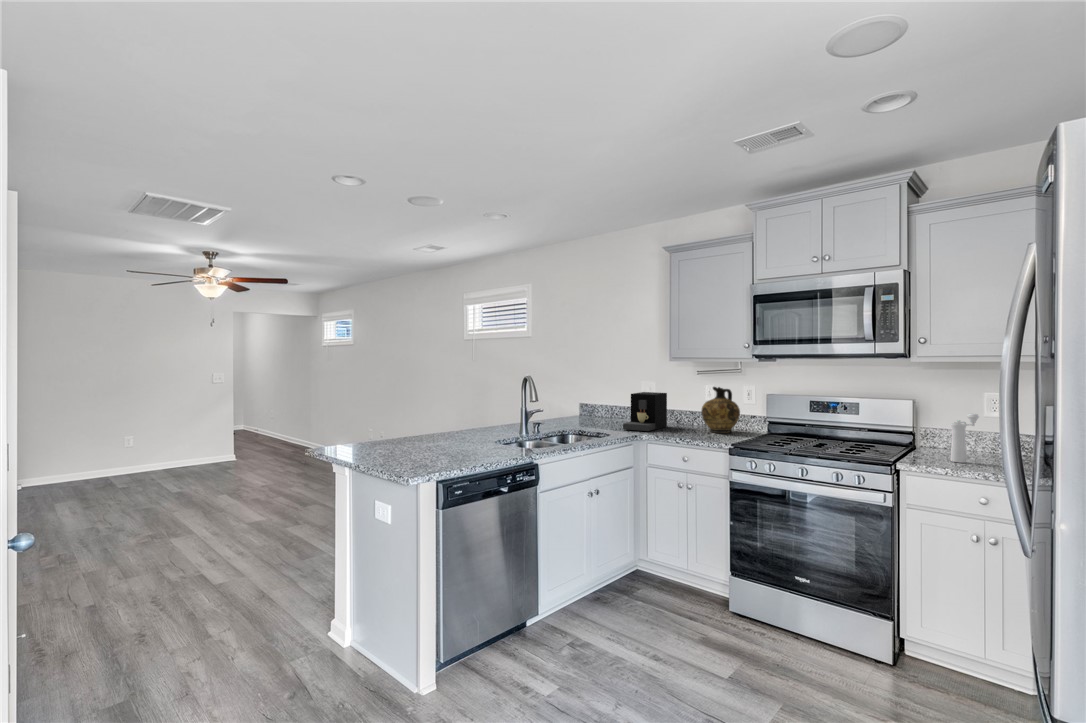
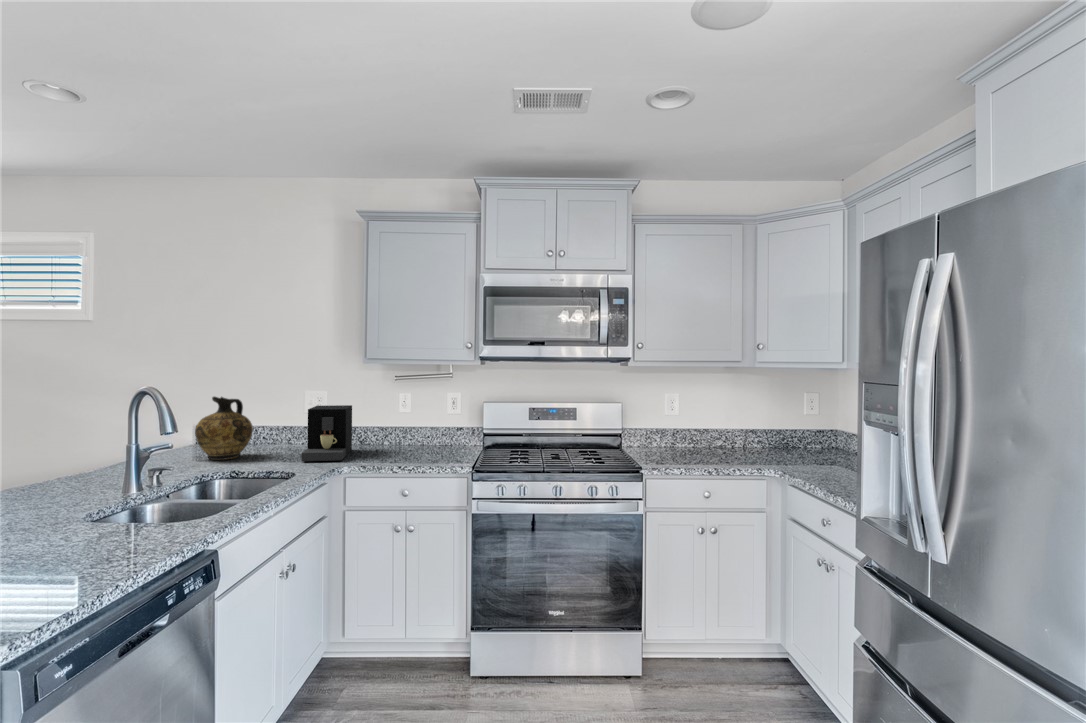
ceramic jug: present [701,387,740,433] -> present [195,397,253,460]
pepper mill: present [951,414,979,463] -> none [668,414,682,461]

